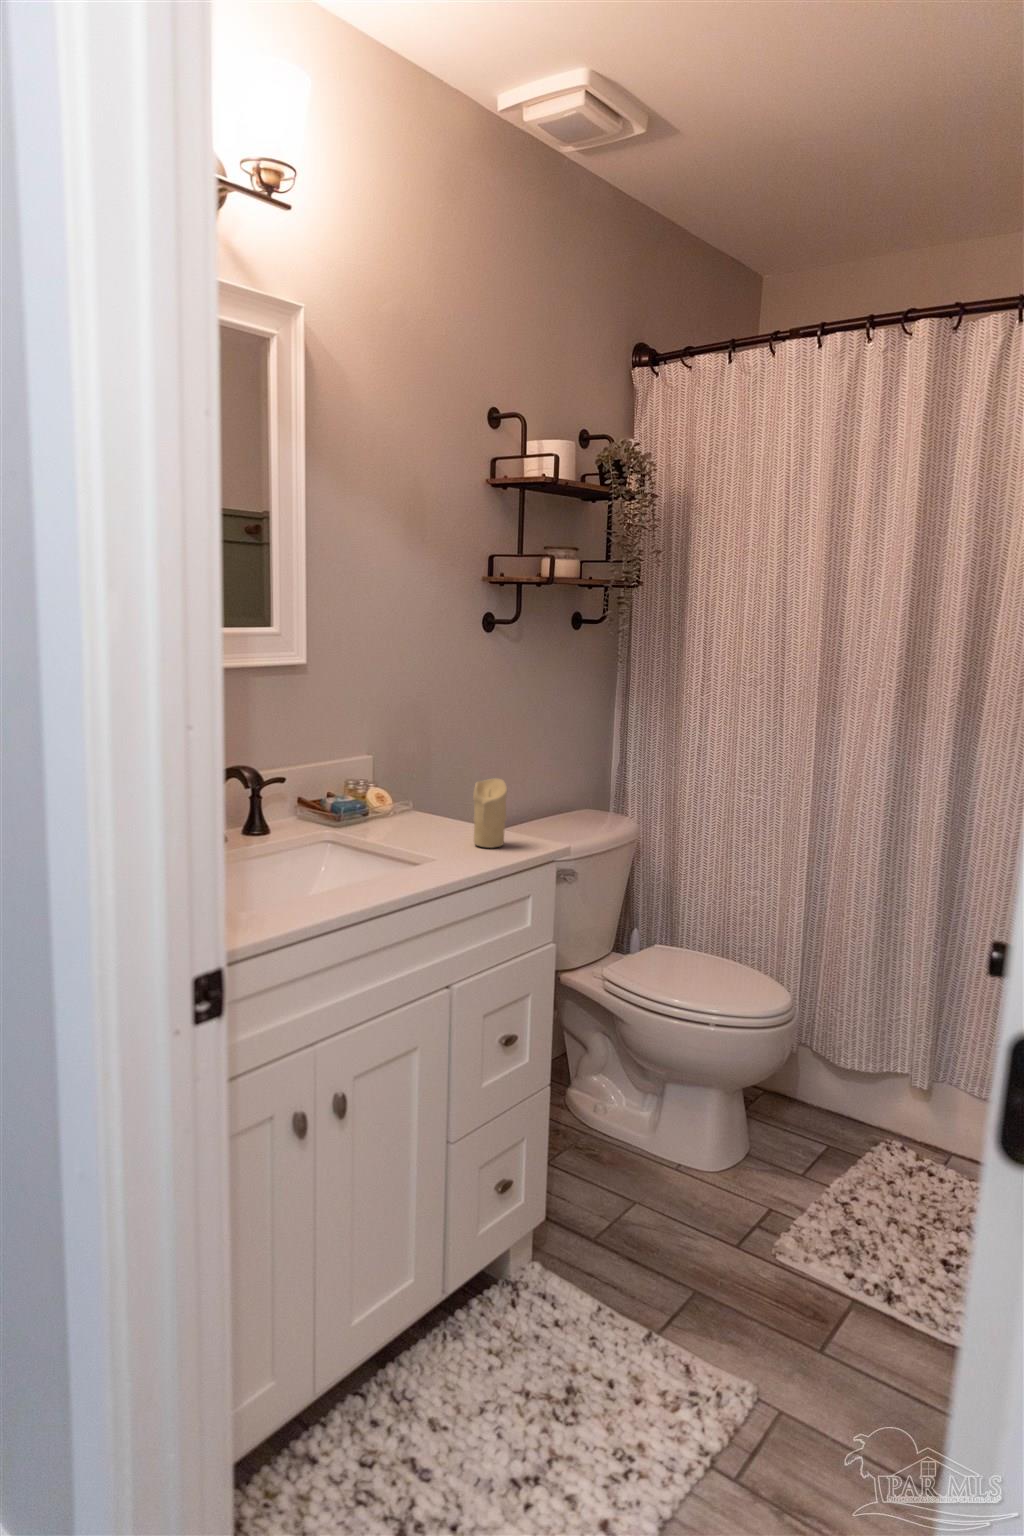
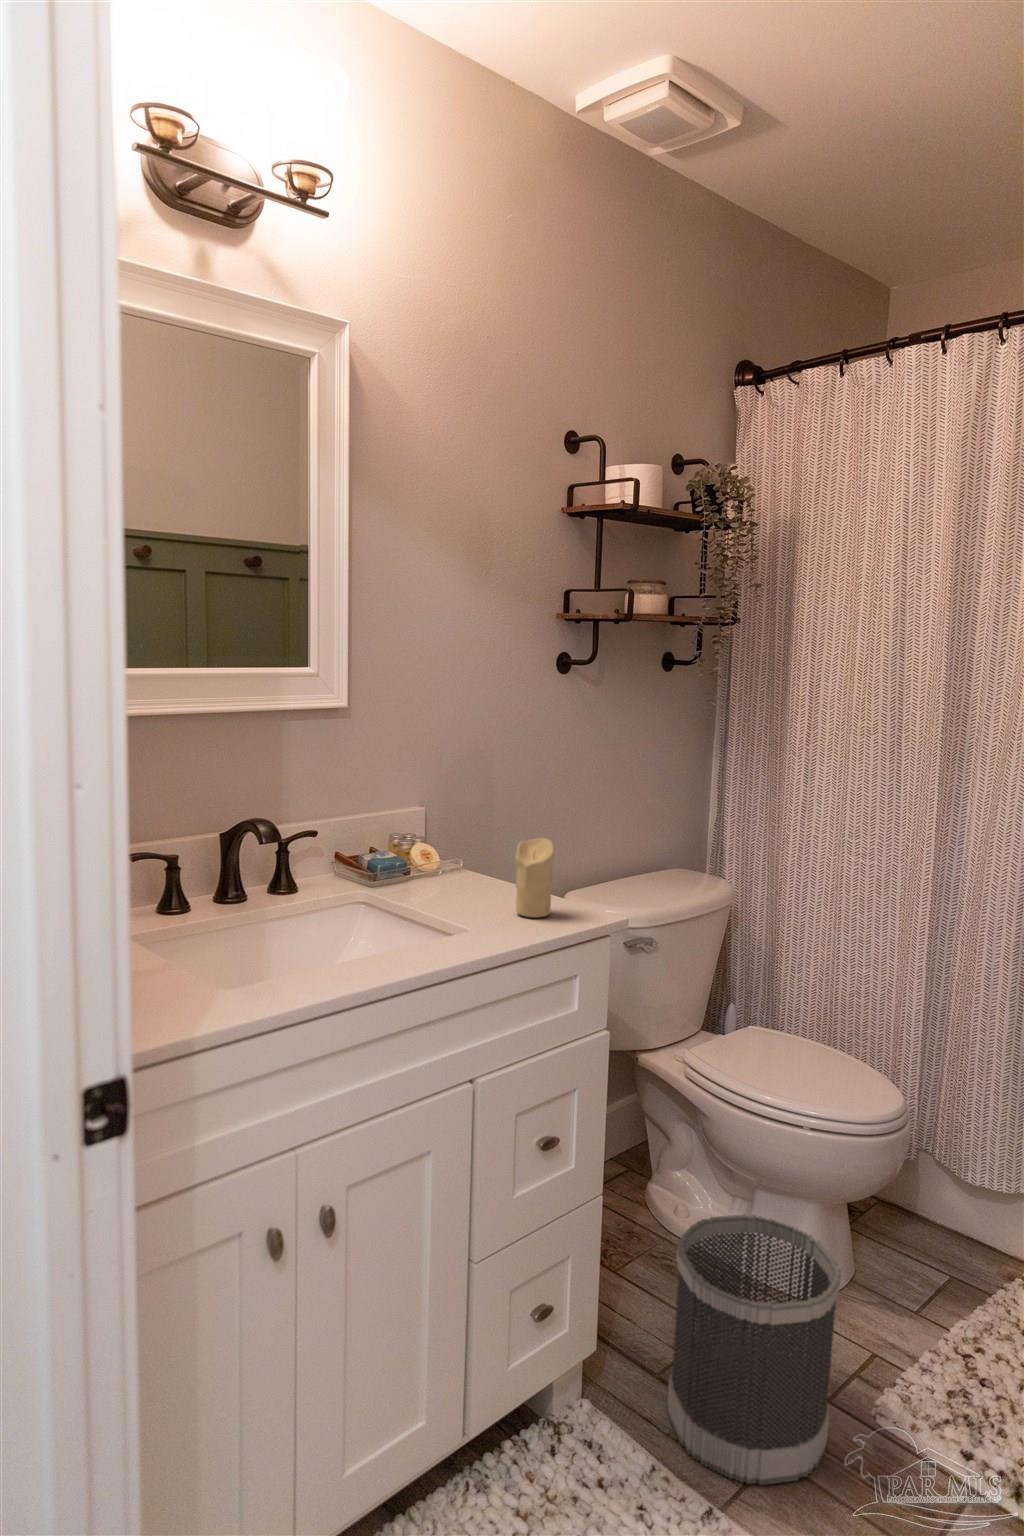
wastebasket: none [605,1098,750,1313] -> present [667,1215,841,1485]

